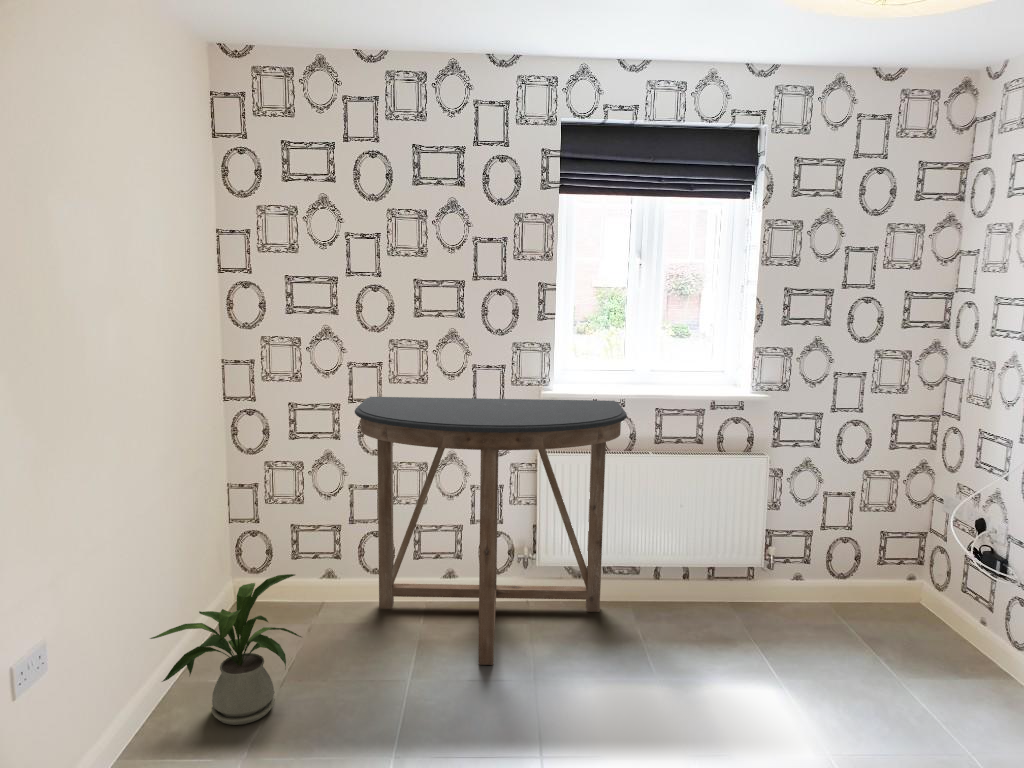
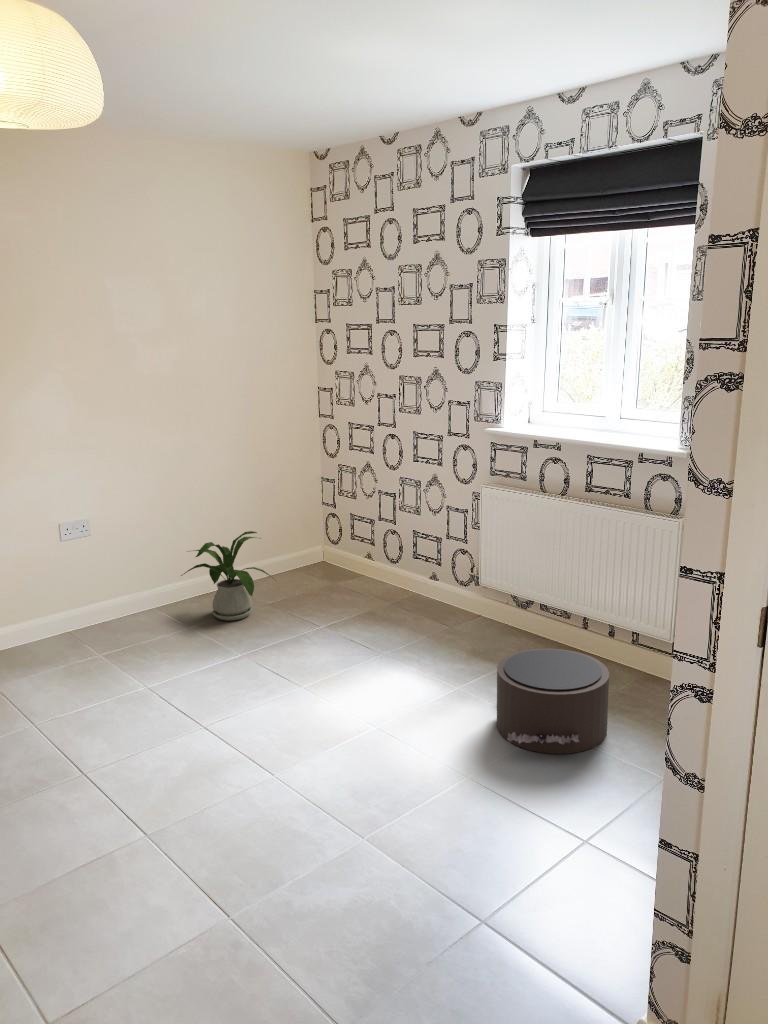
console table: present [355,397,627,665] -> none [330,420,544,643]
pouf: none [694,599,850,711] -> present [497,648,609,754]

